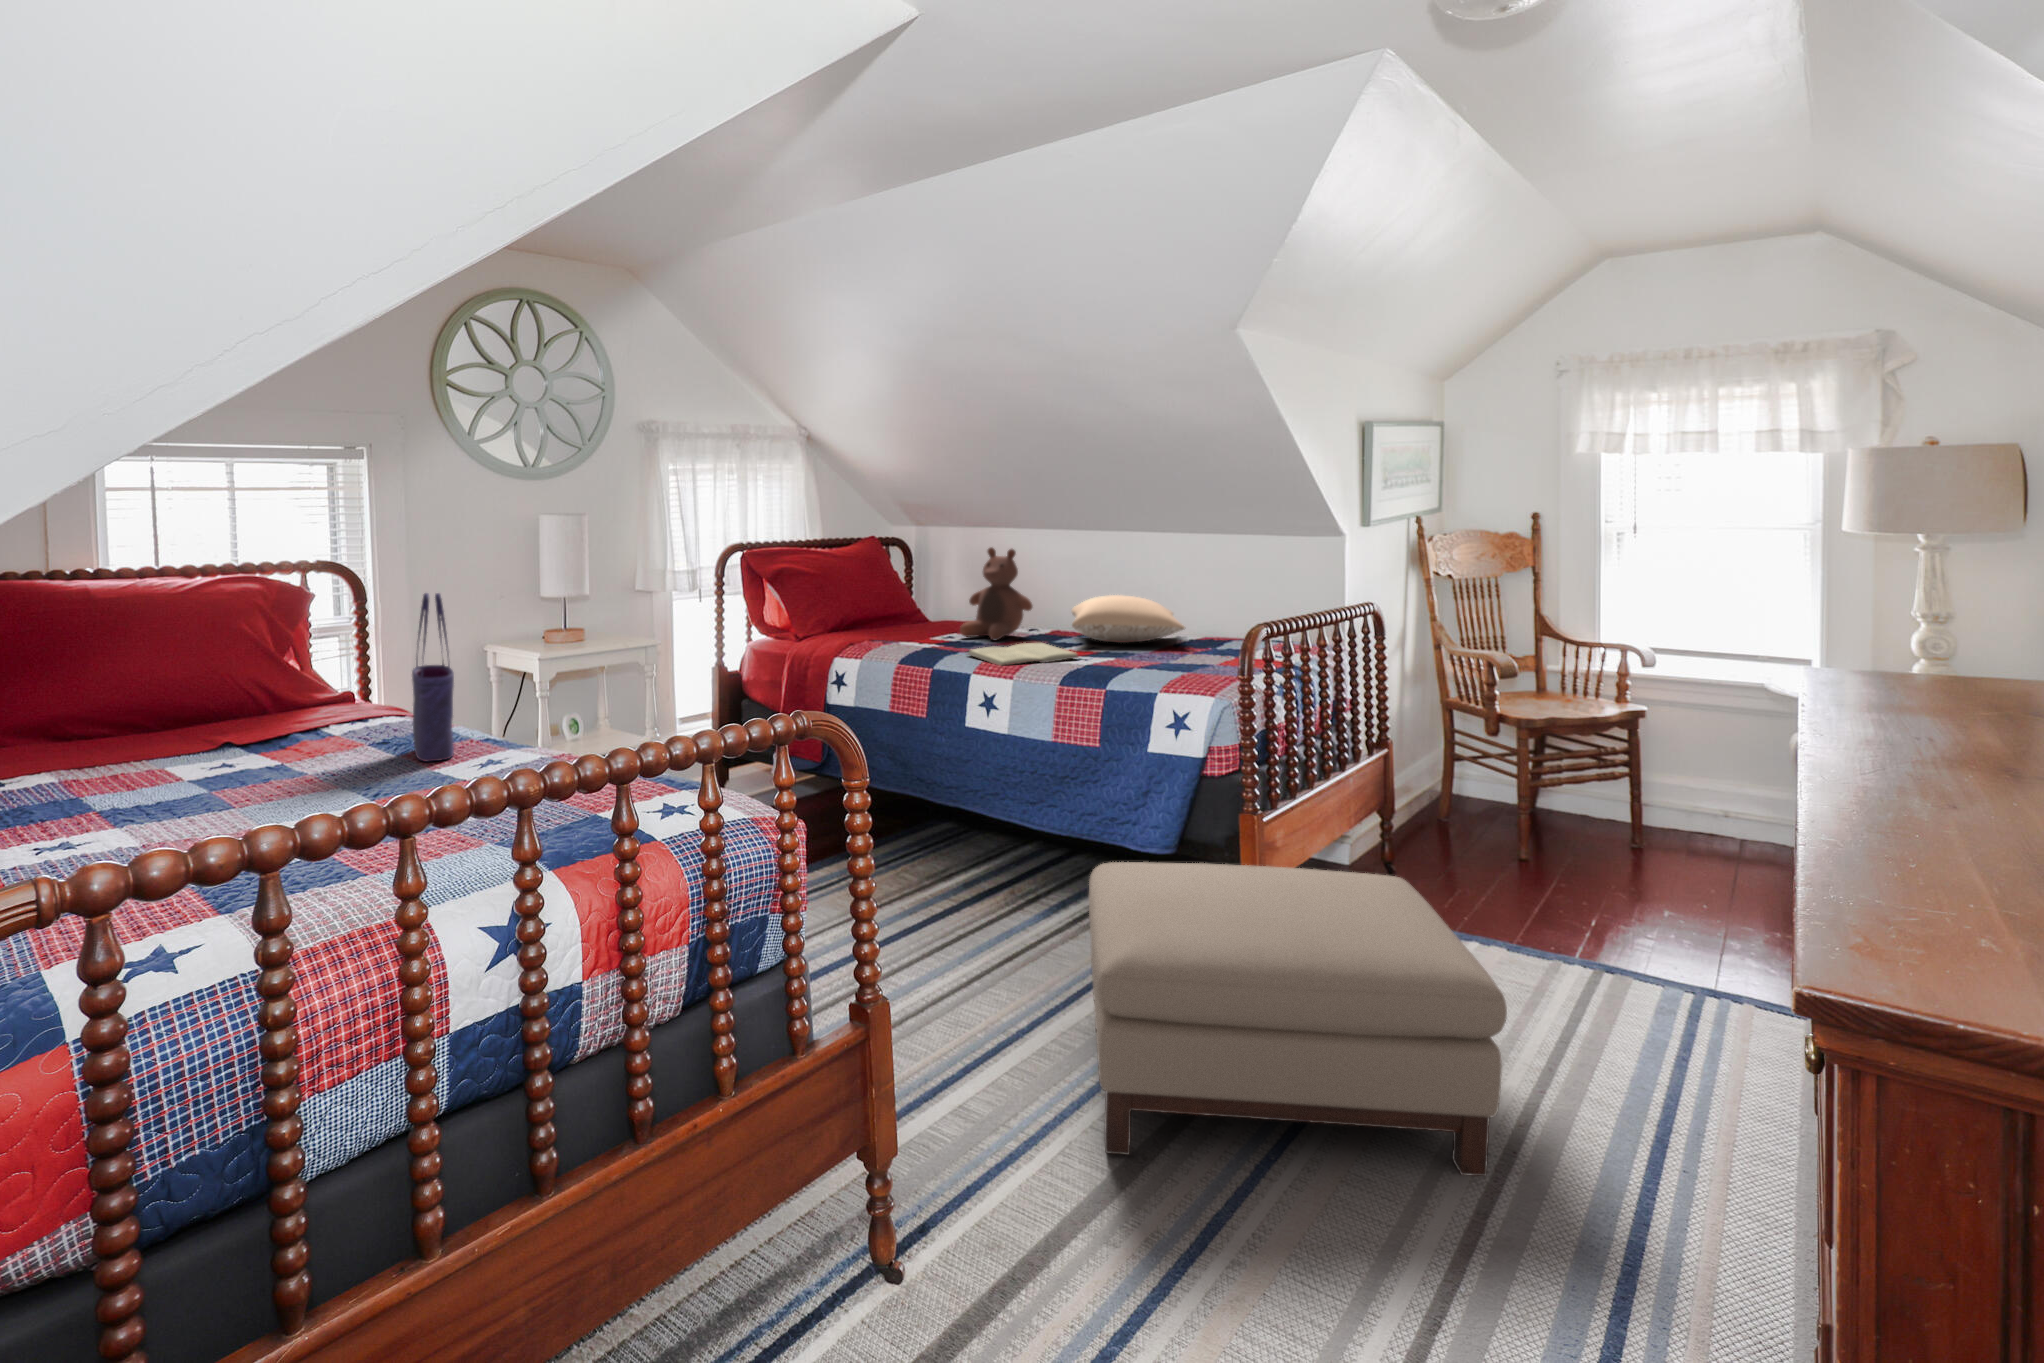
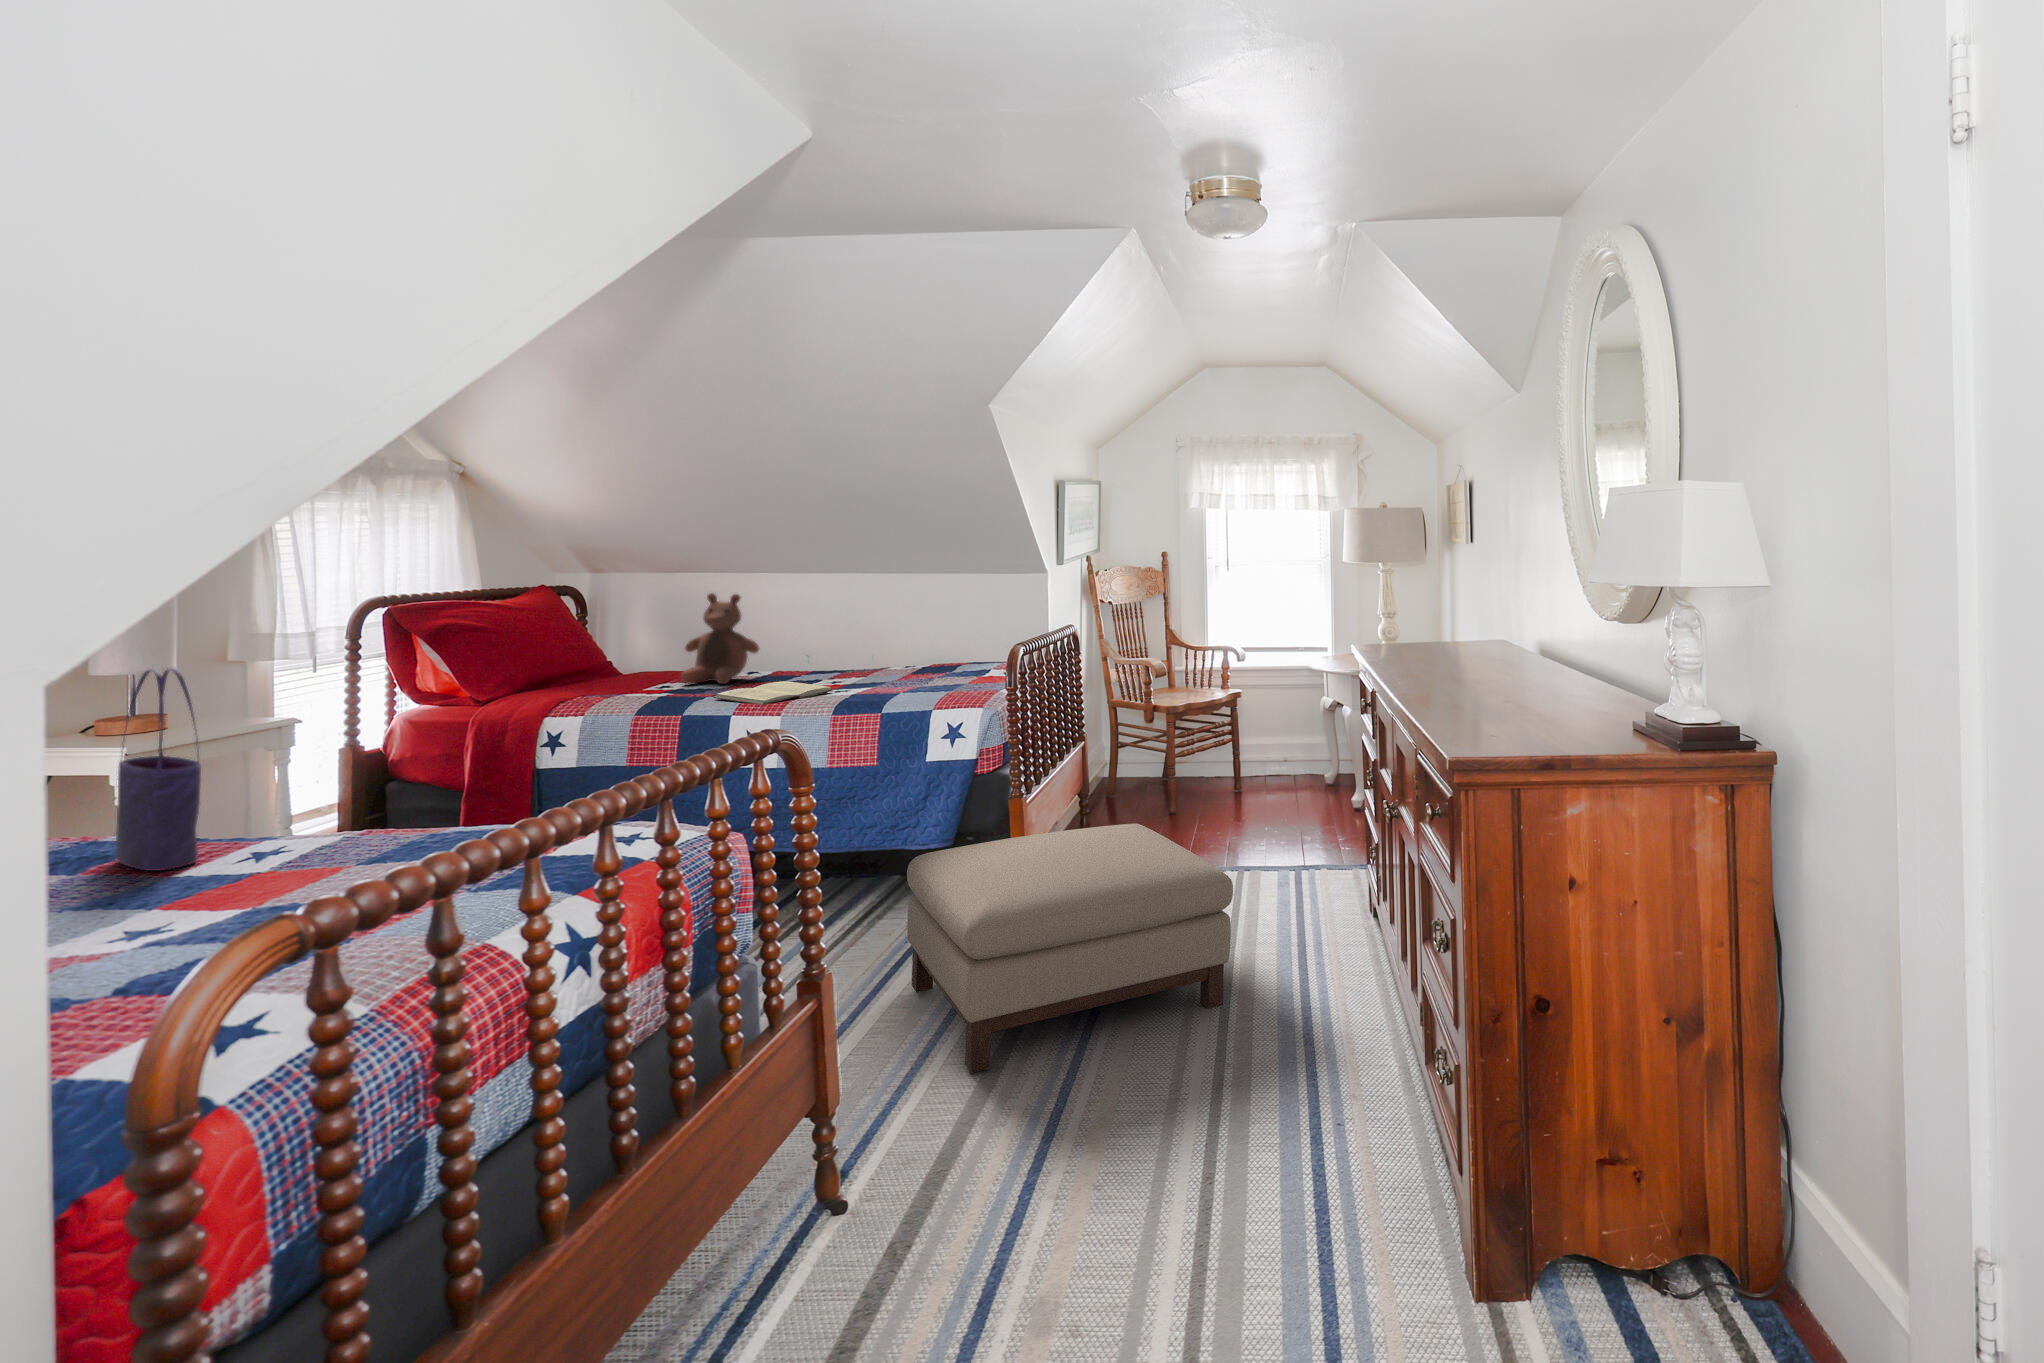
pillow: present [1071,595,1185,643] -> none [795,633,918,676]

